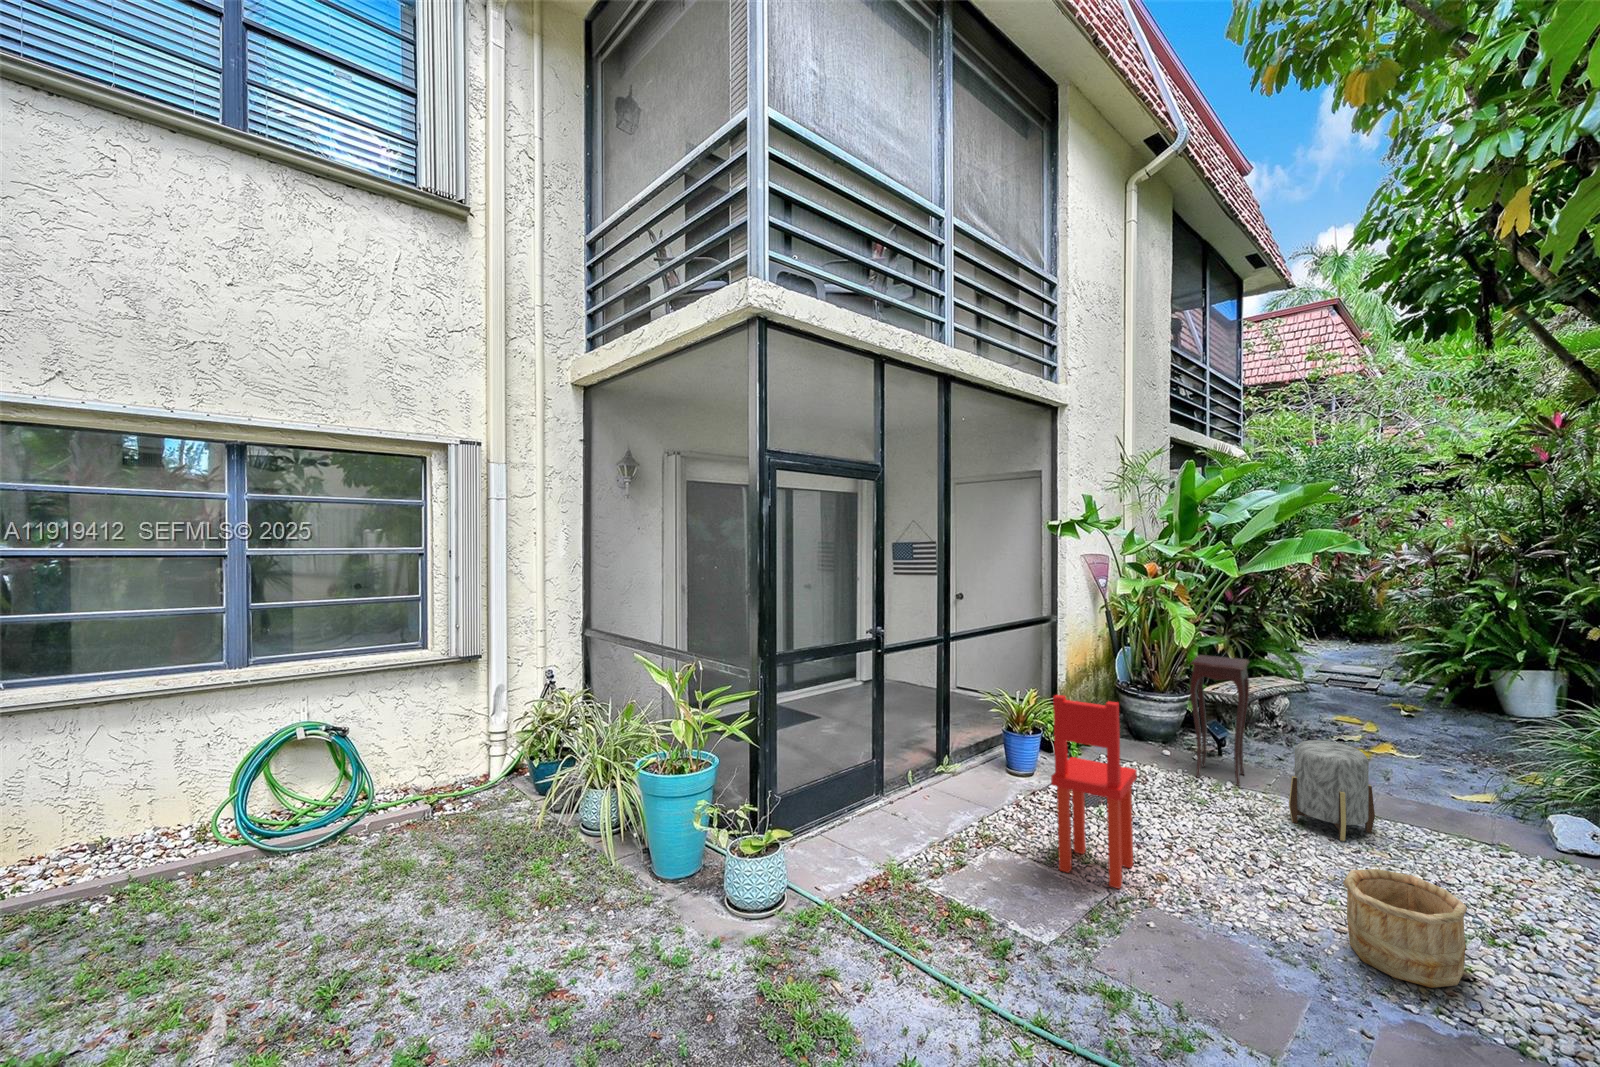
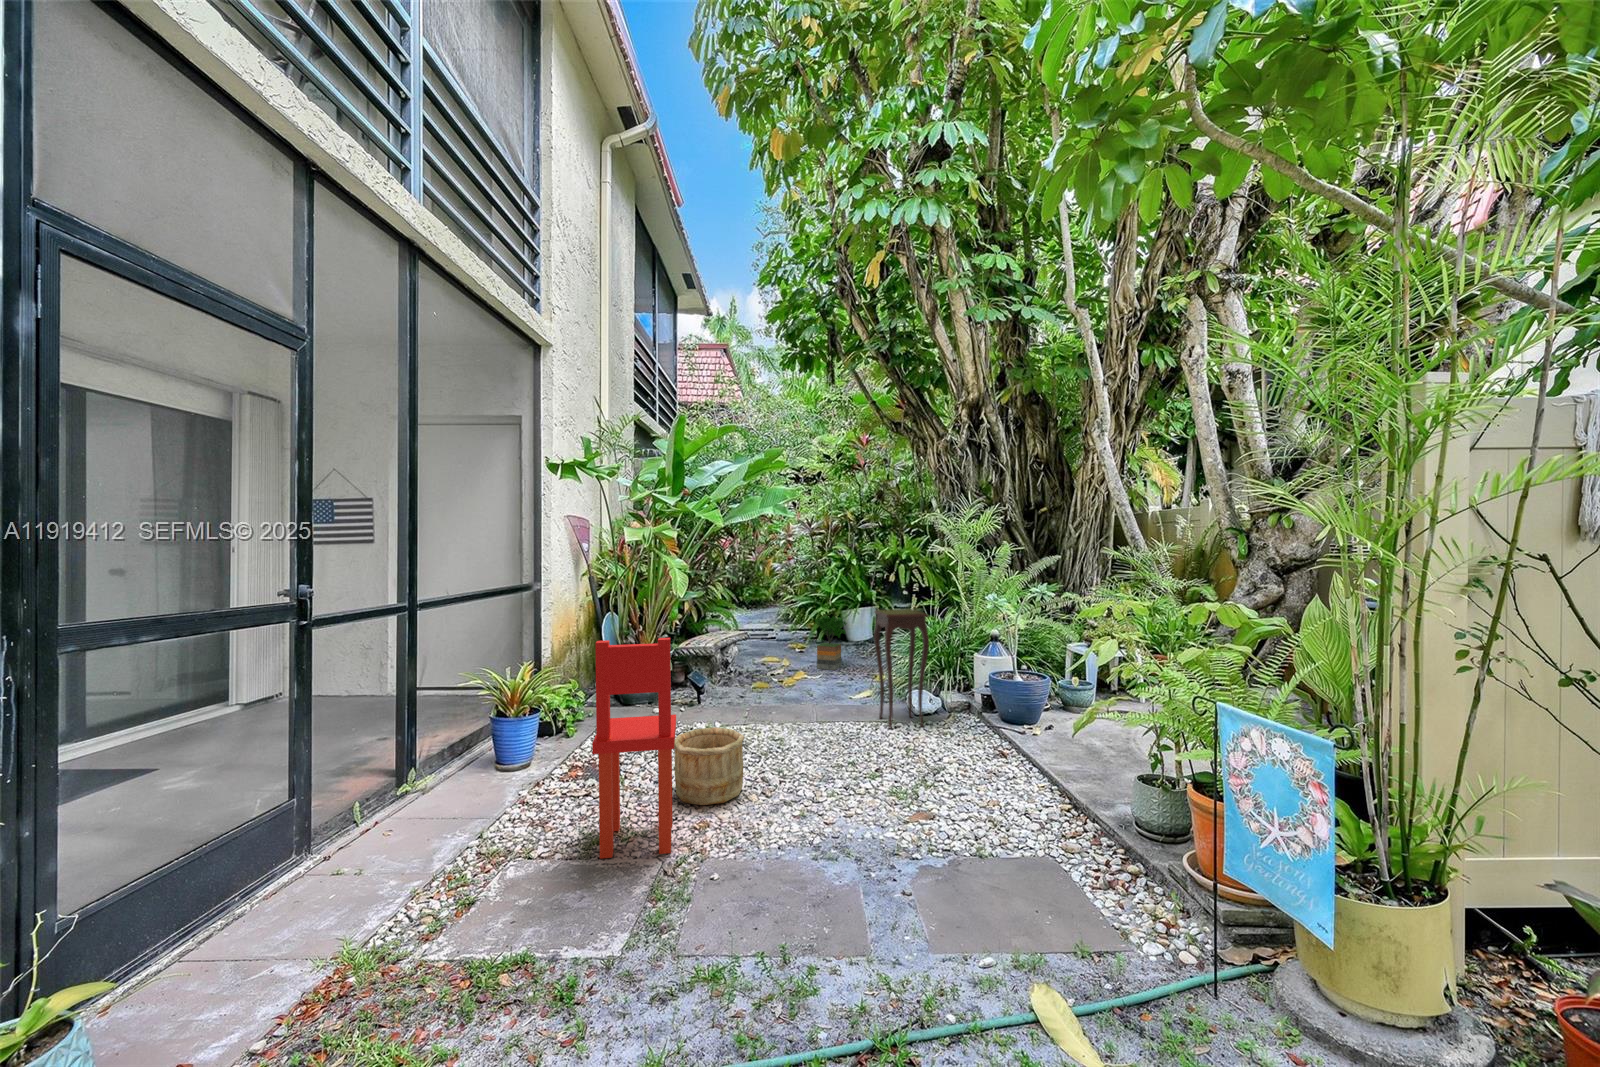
side table: present [1190,655,1249,786] -> present [874,609,929,728]
potted tree: none [1420,676,1483,753] -> present [815,616,847,670]
stool: present [1289,740,1375,841] -> none [772,664,827,745]
wooden bucket: present [1343,869,1467,988] -> present [674,727,744,805]

